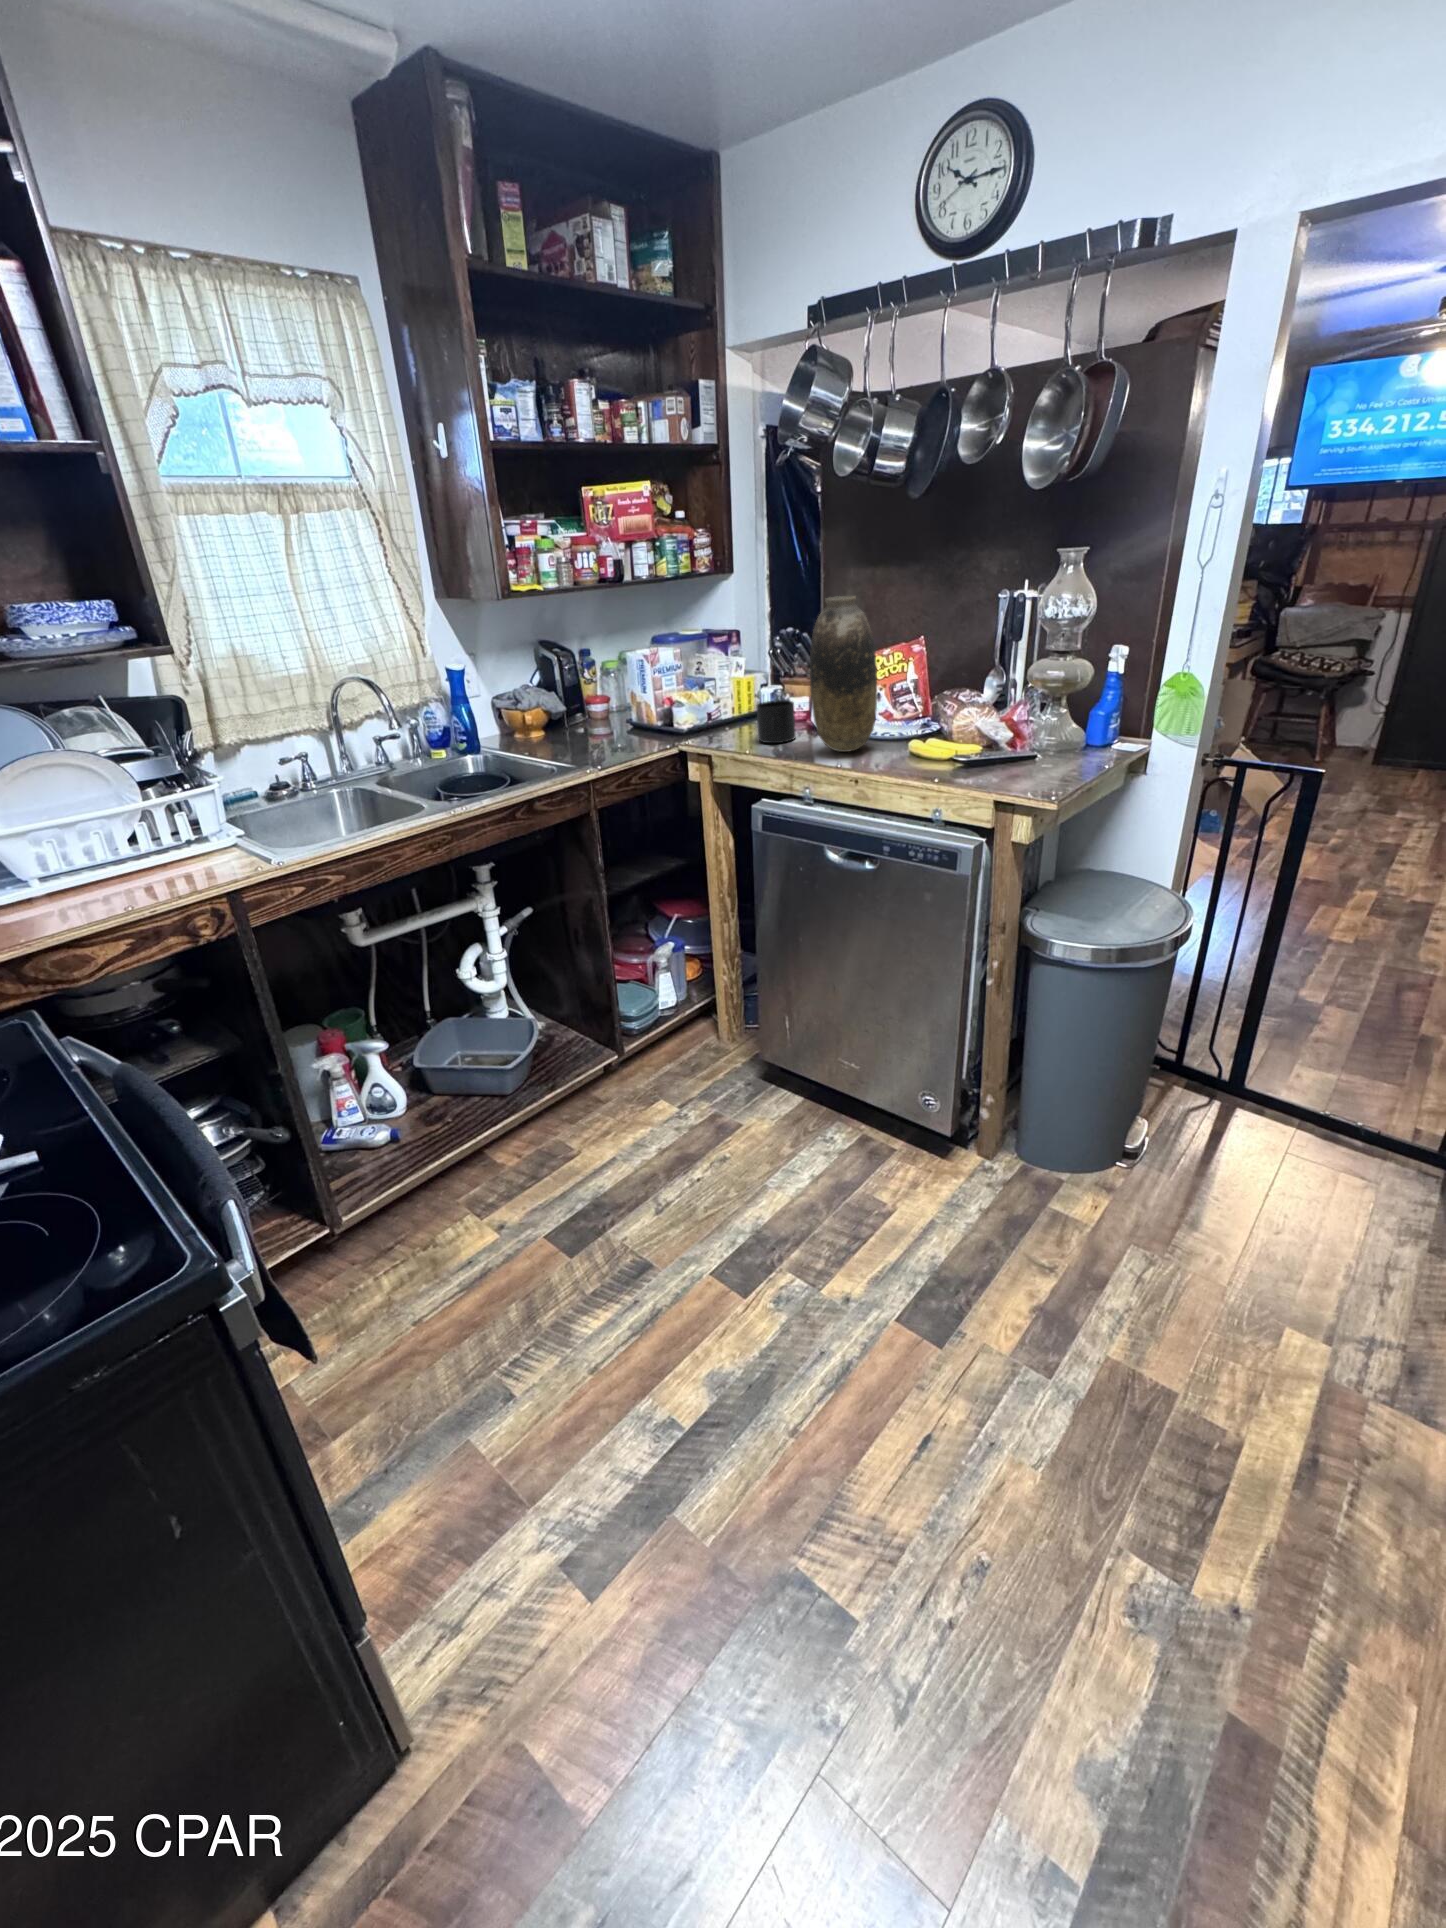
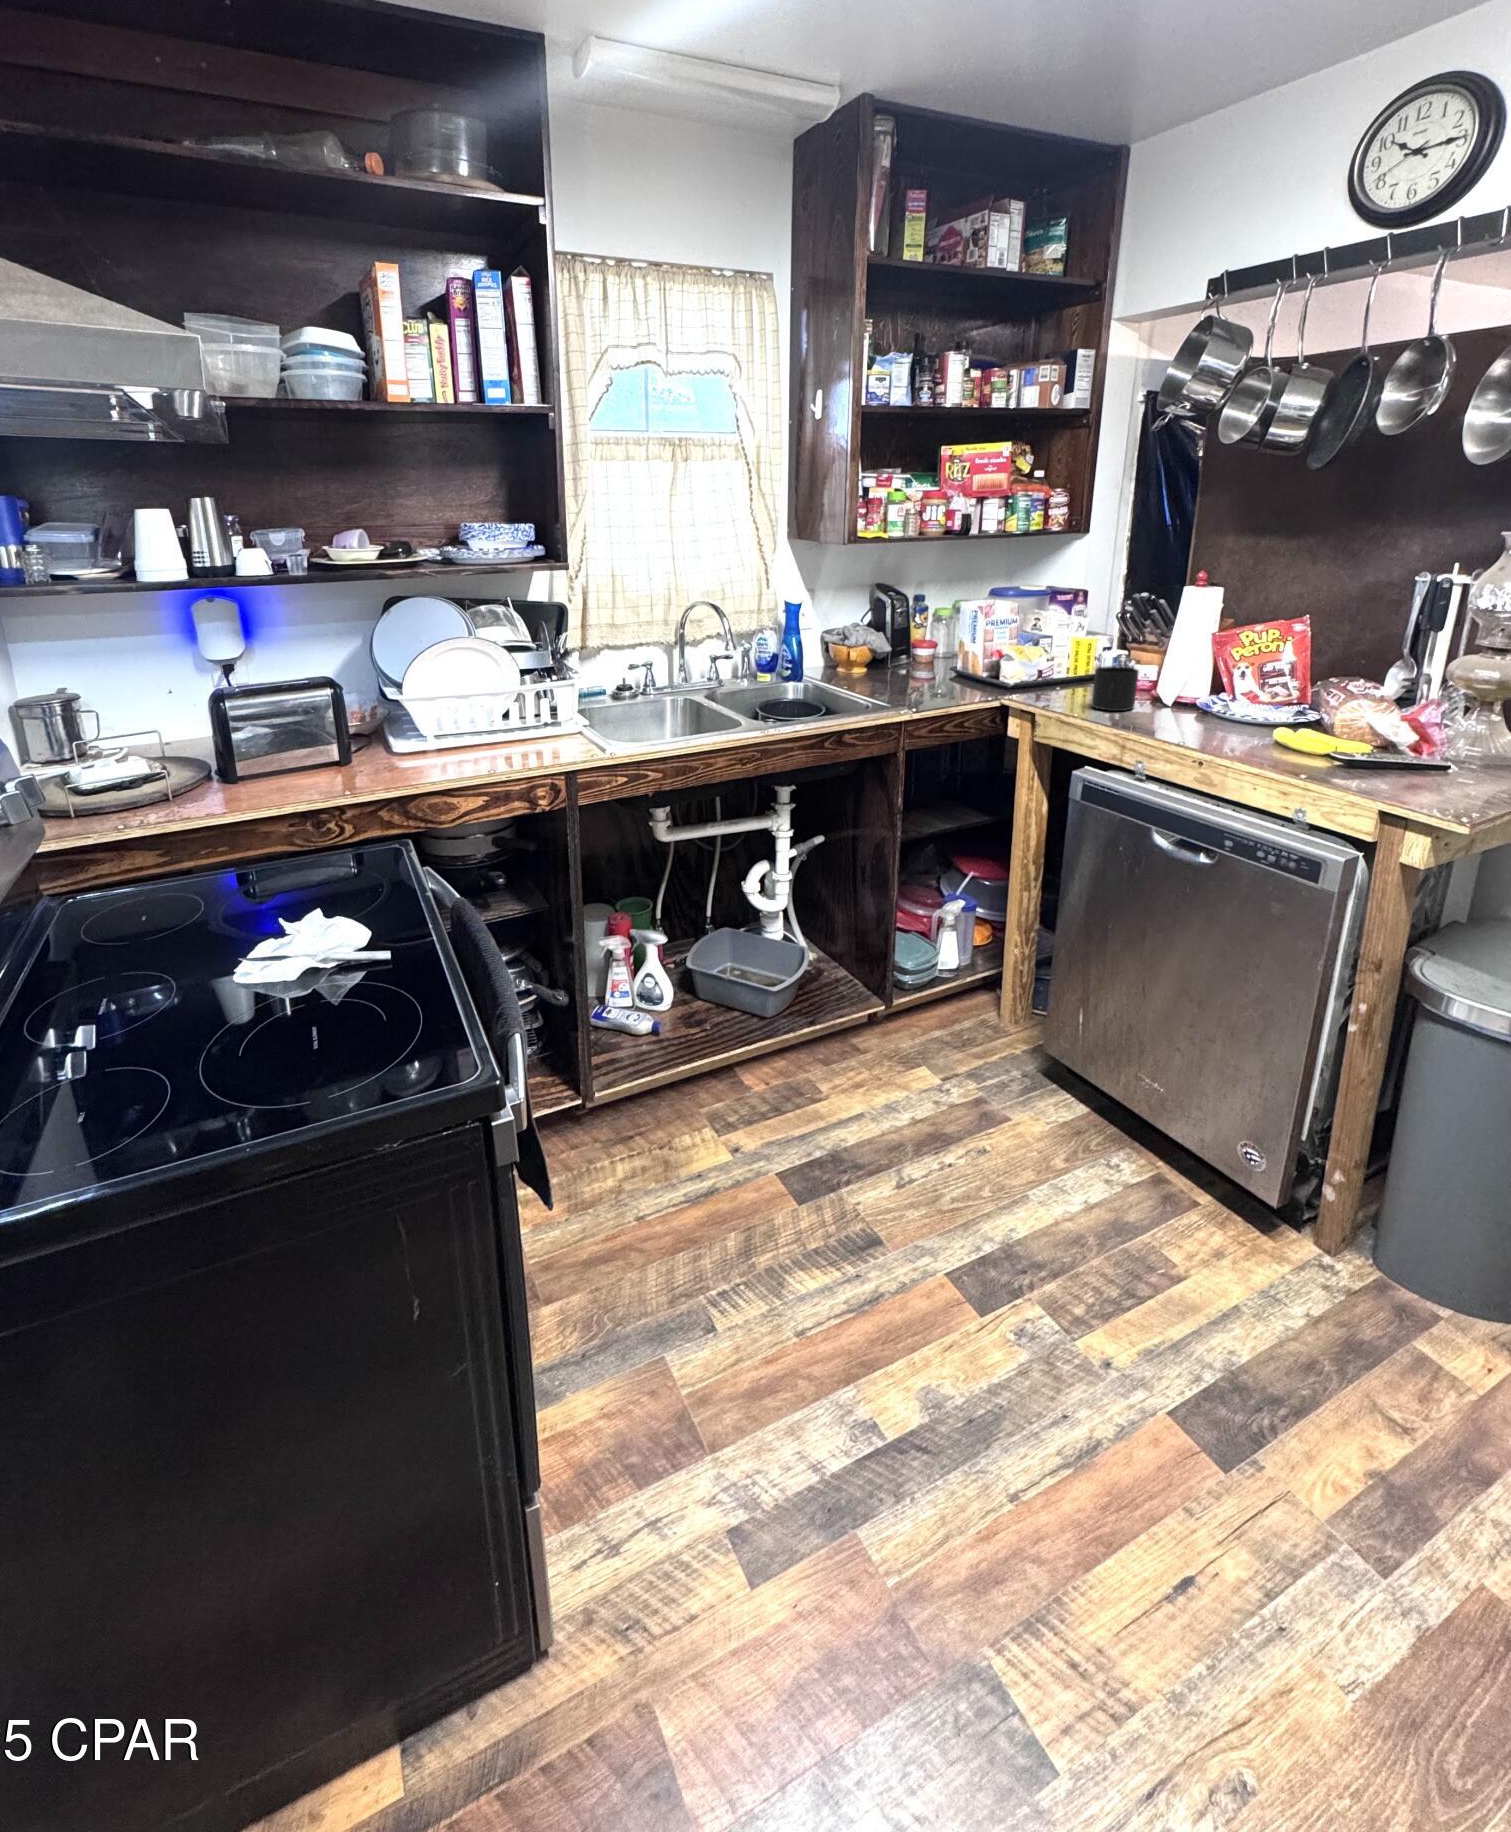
vase: present [810,596,877,752] -> none [1162,559,1251,729]

